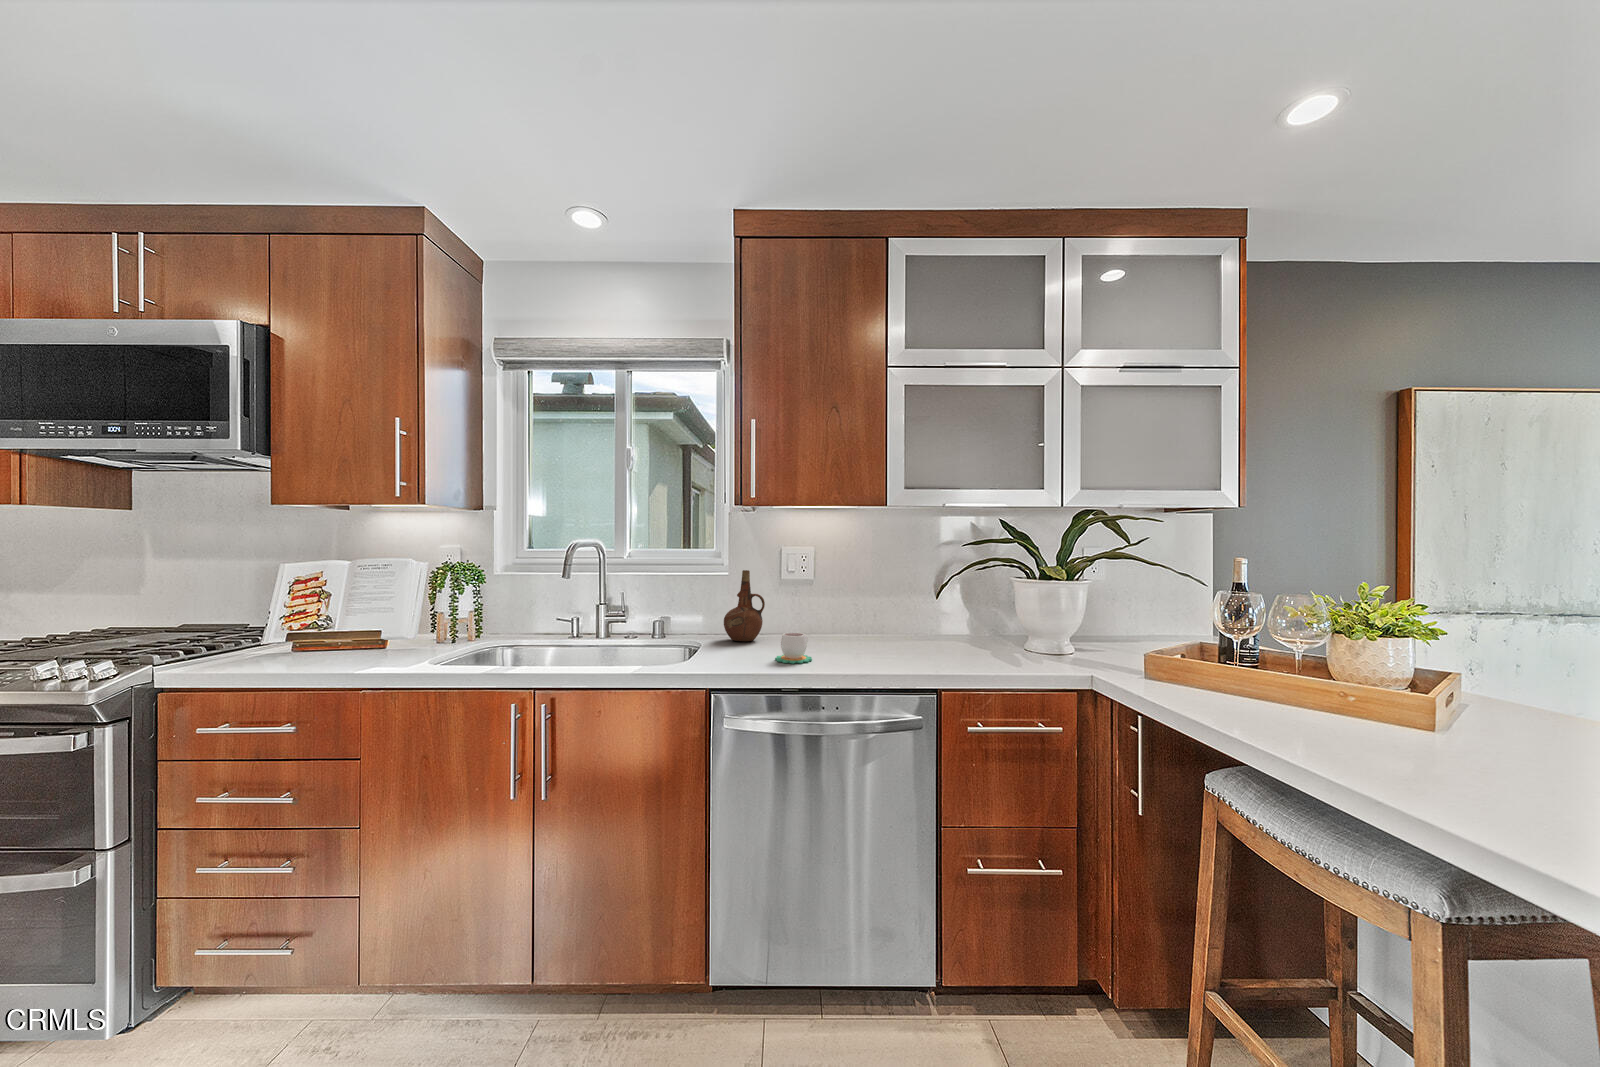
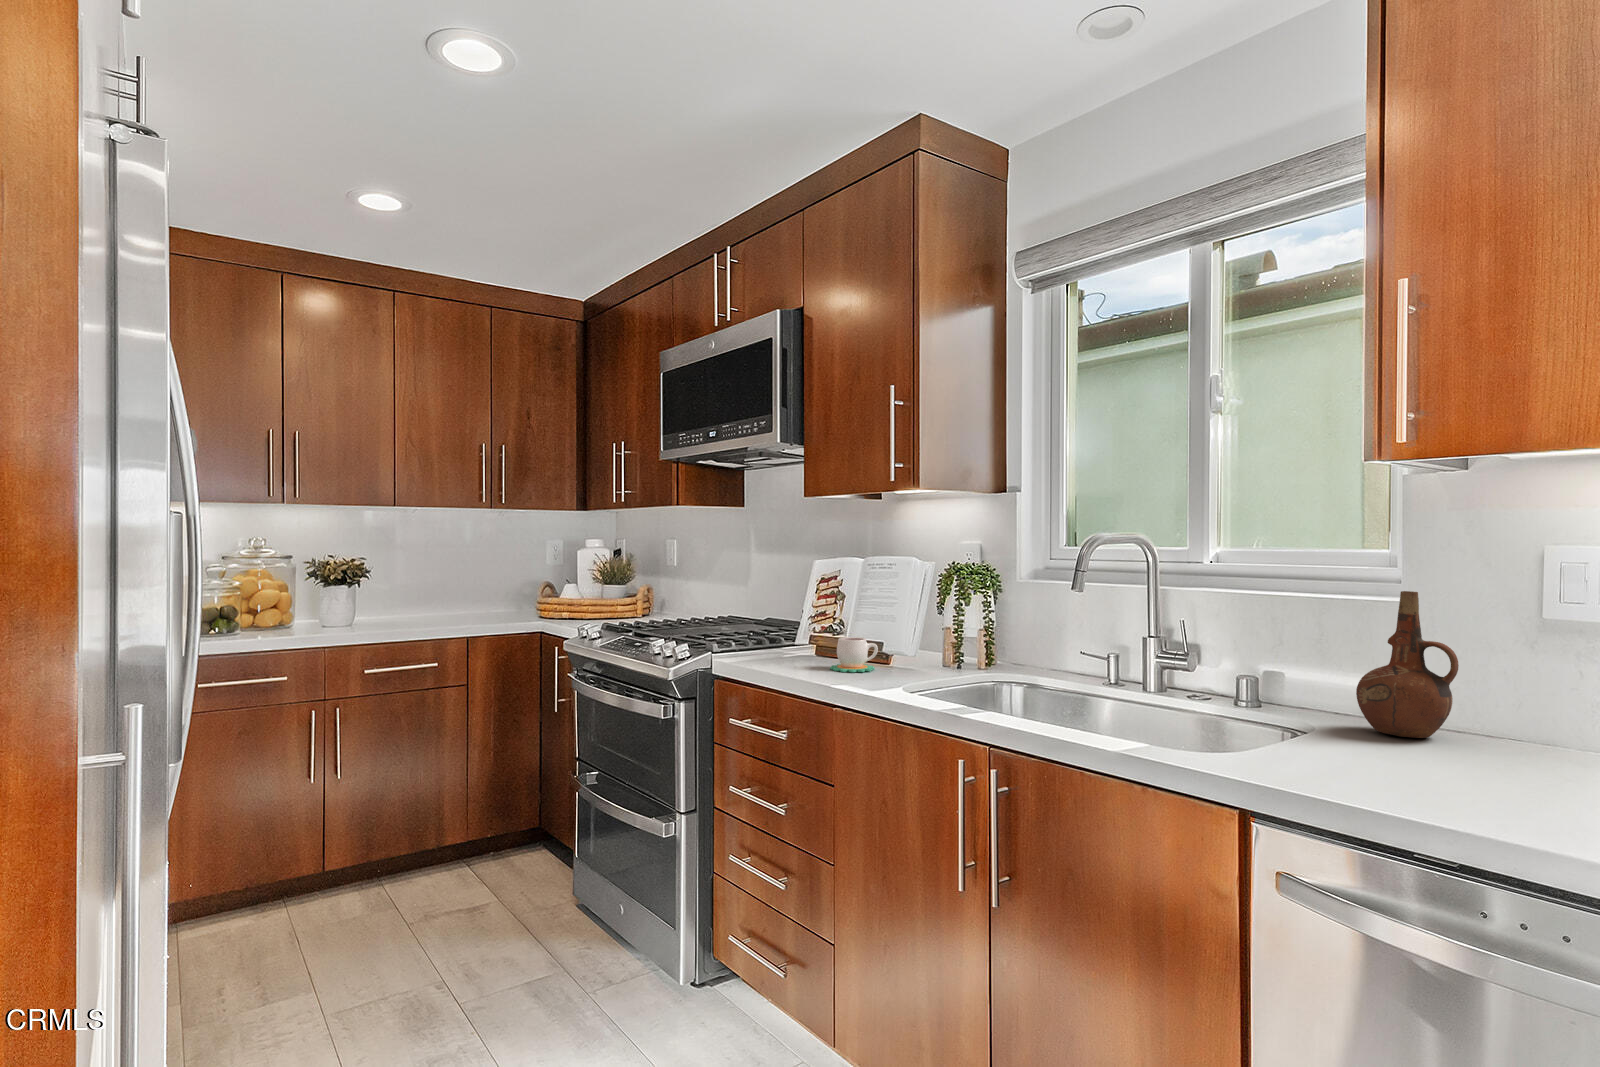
mug: present [775,633,812,664] -> present [830,637,878,672]

